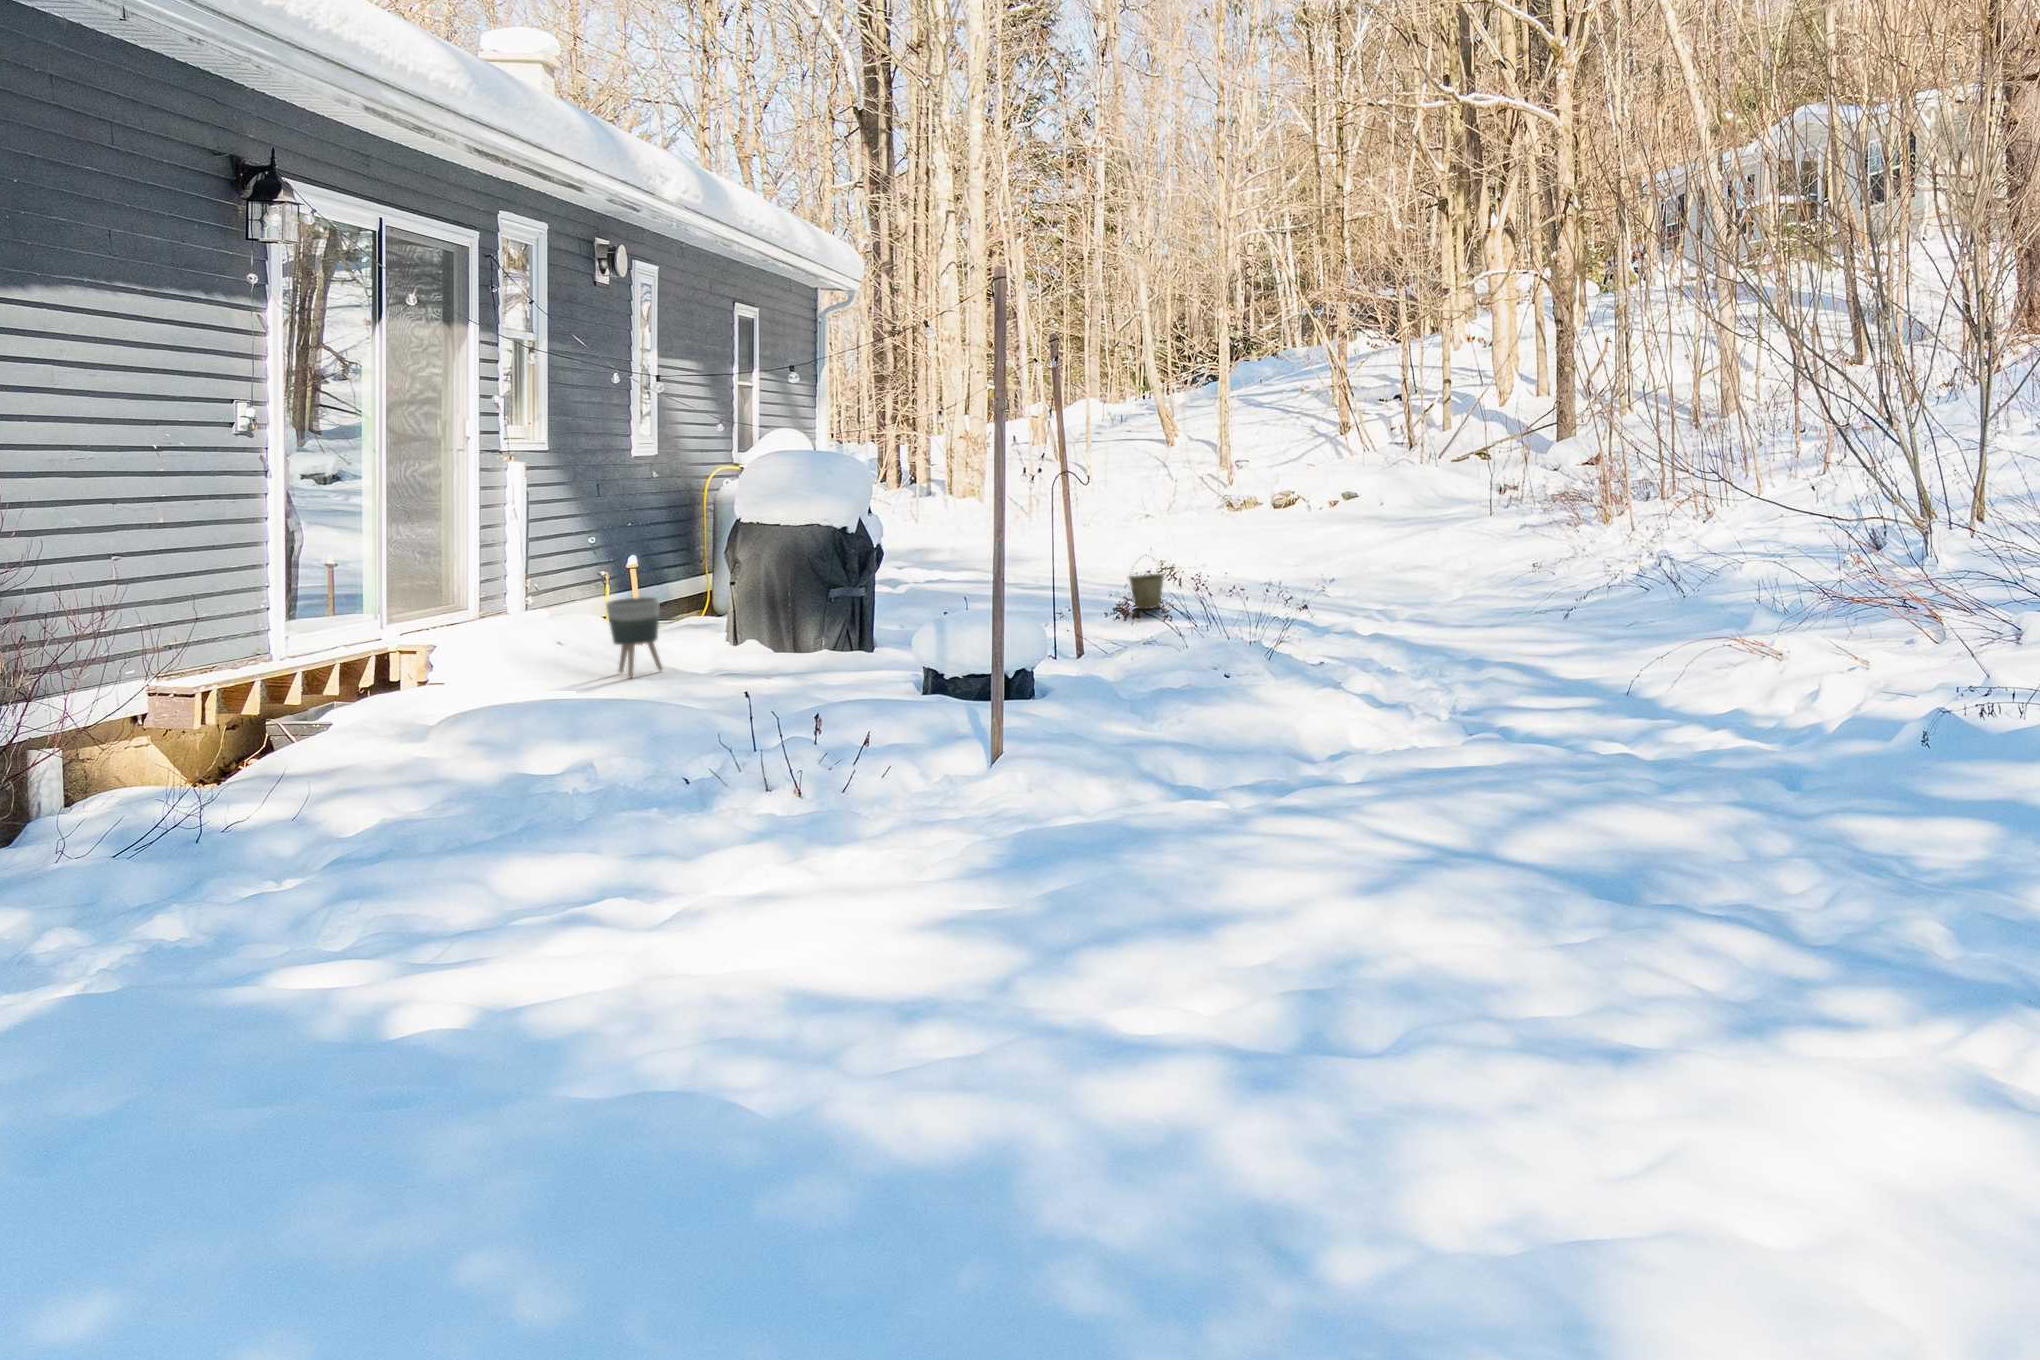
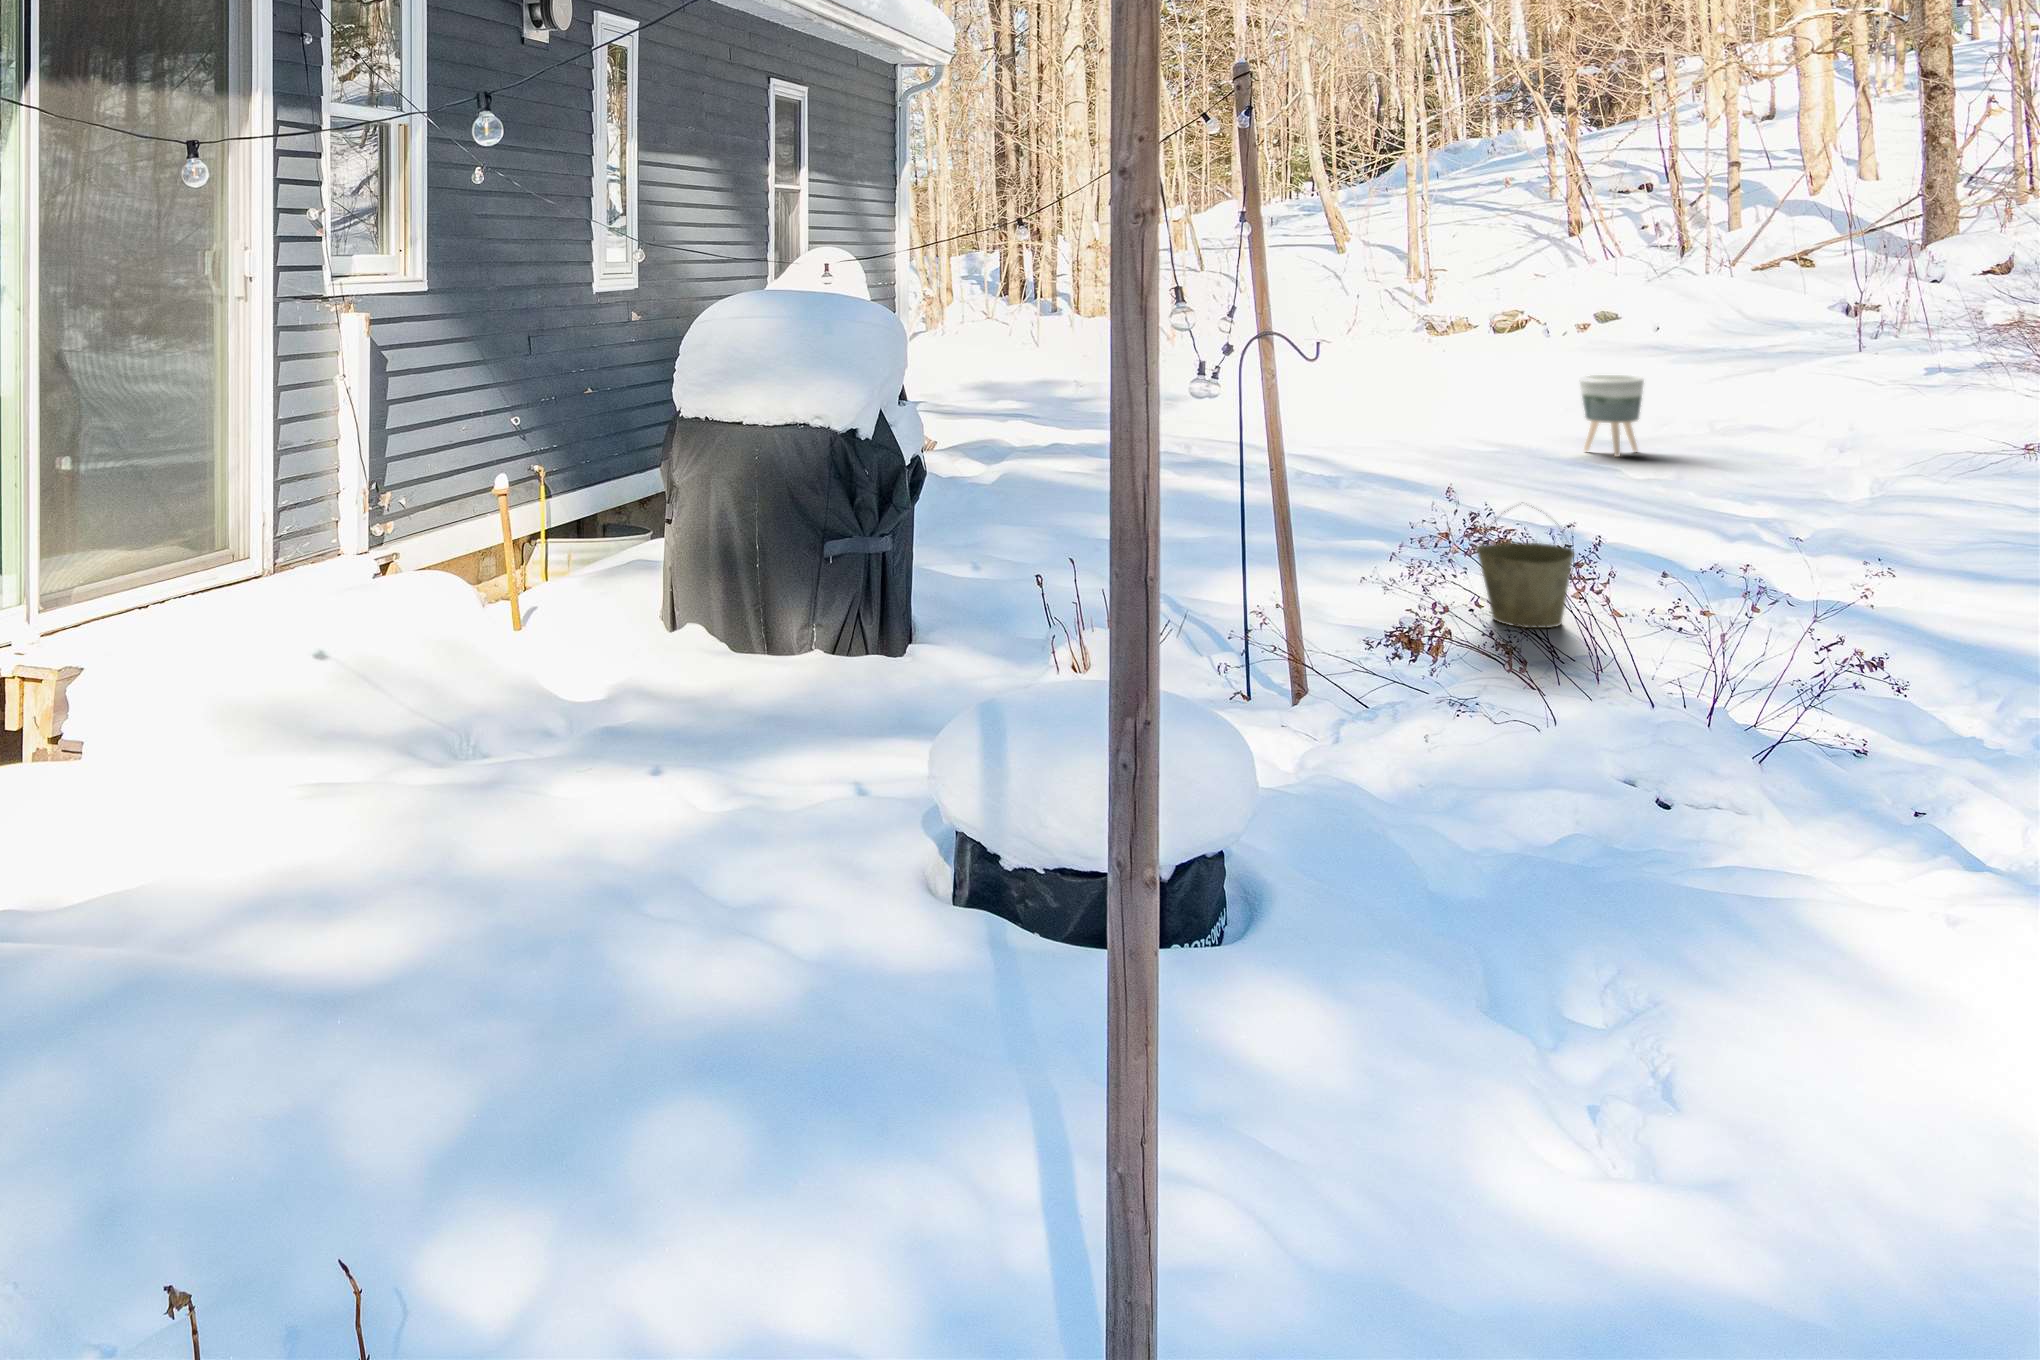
planter: present [606,597,663,678] -> present [1580,375,1644,457]

